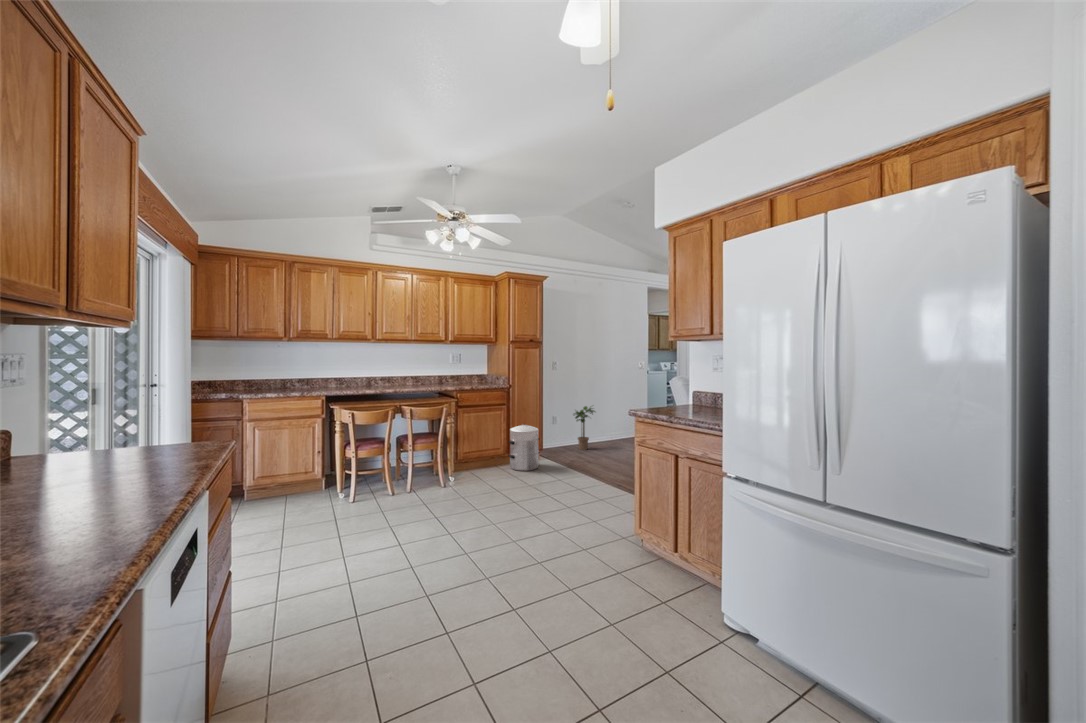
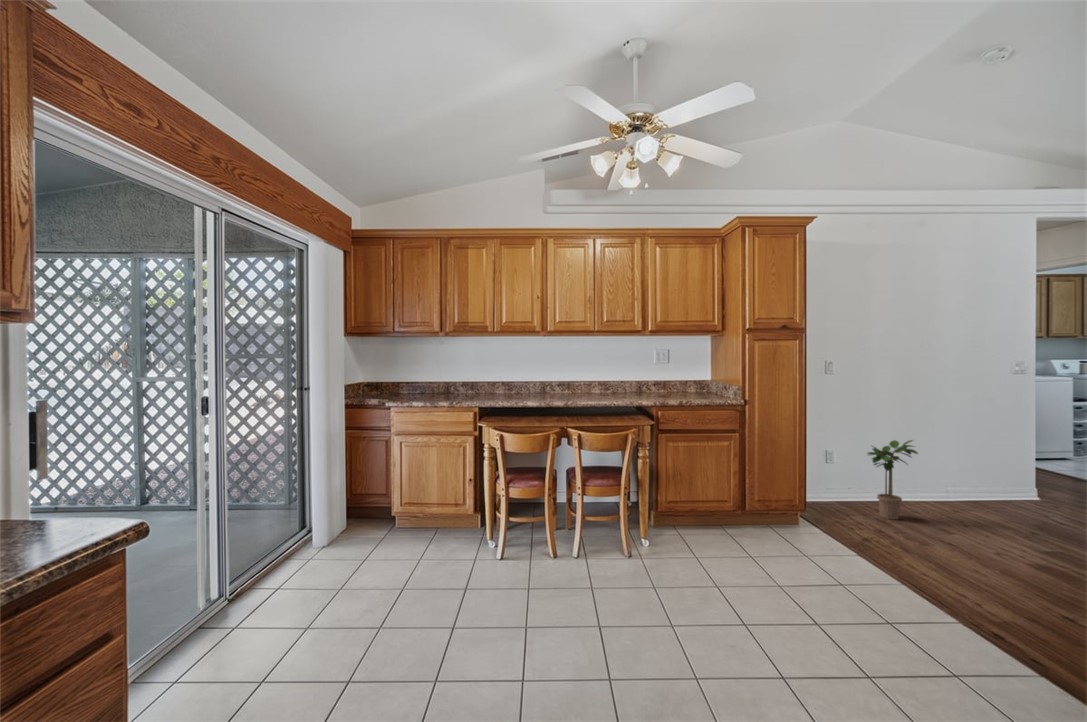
waste bin: present [508,424,540,471] -> none [740,467,799,549]

